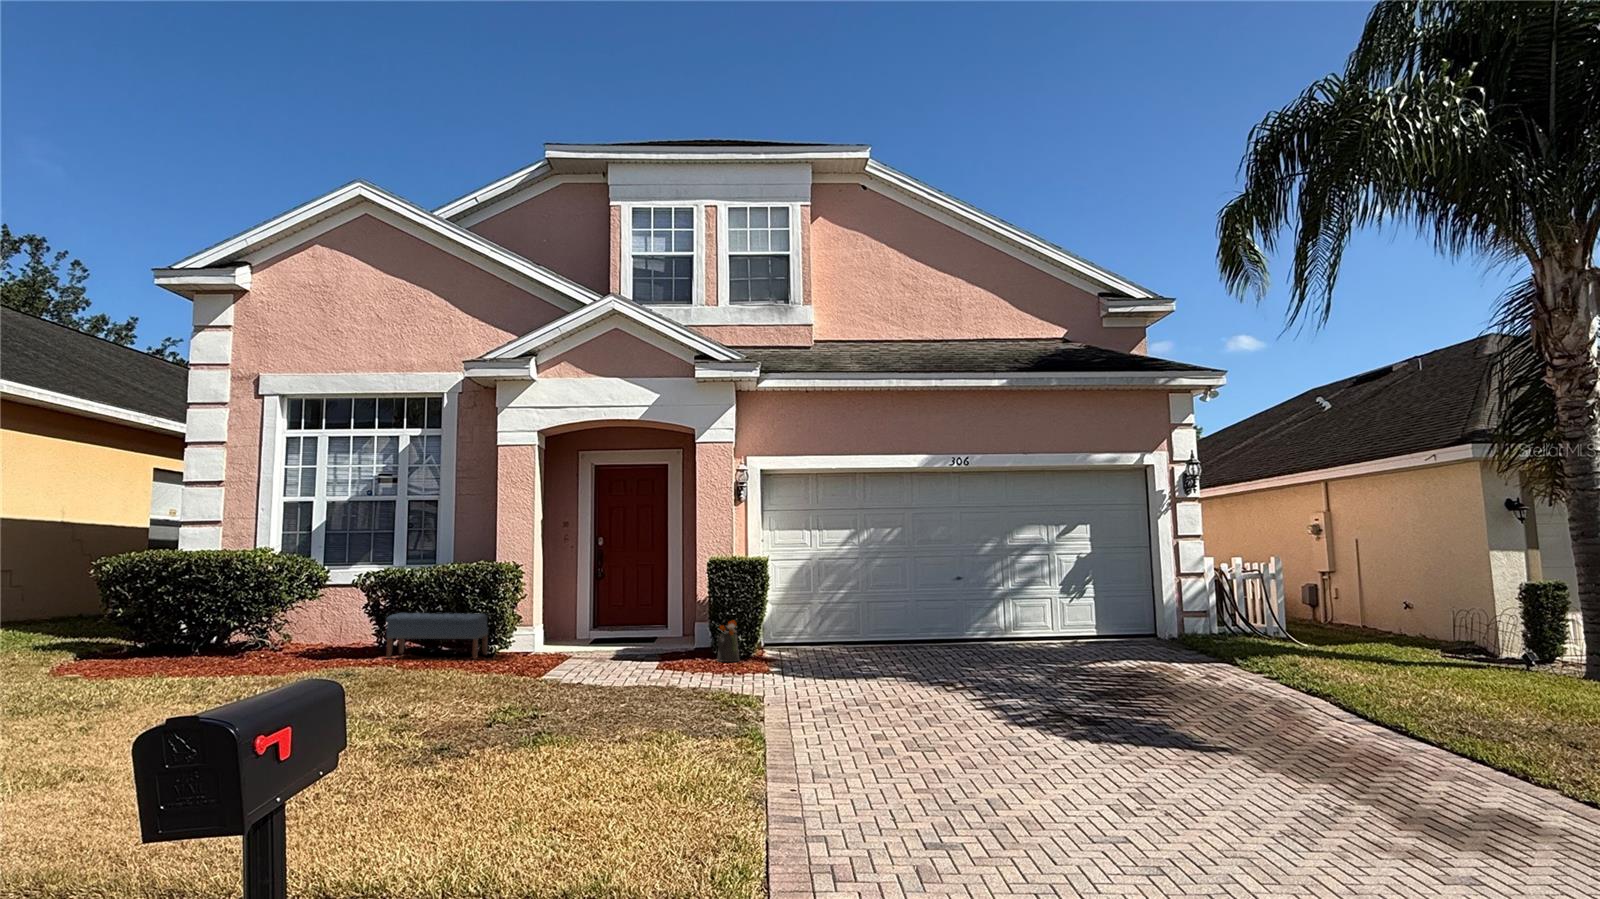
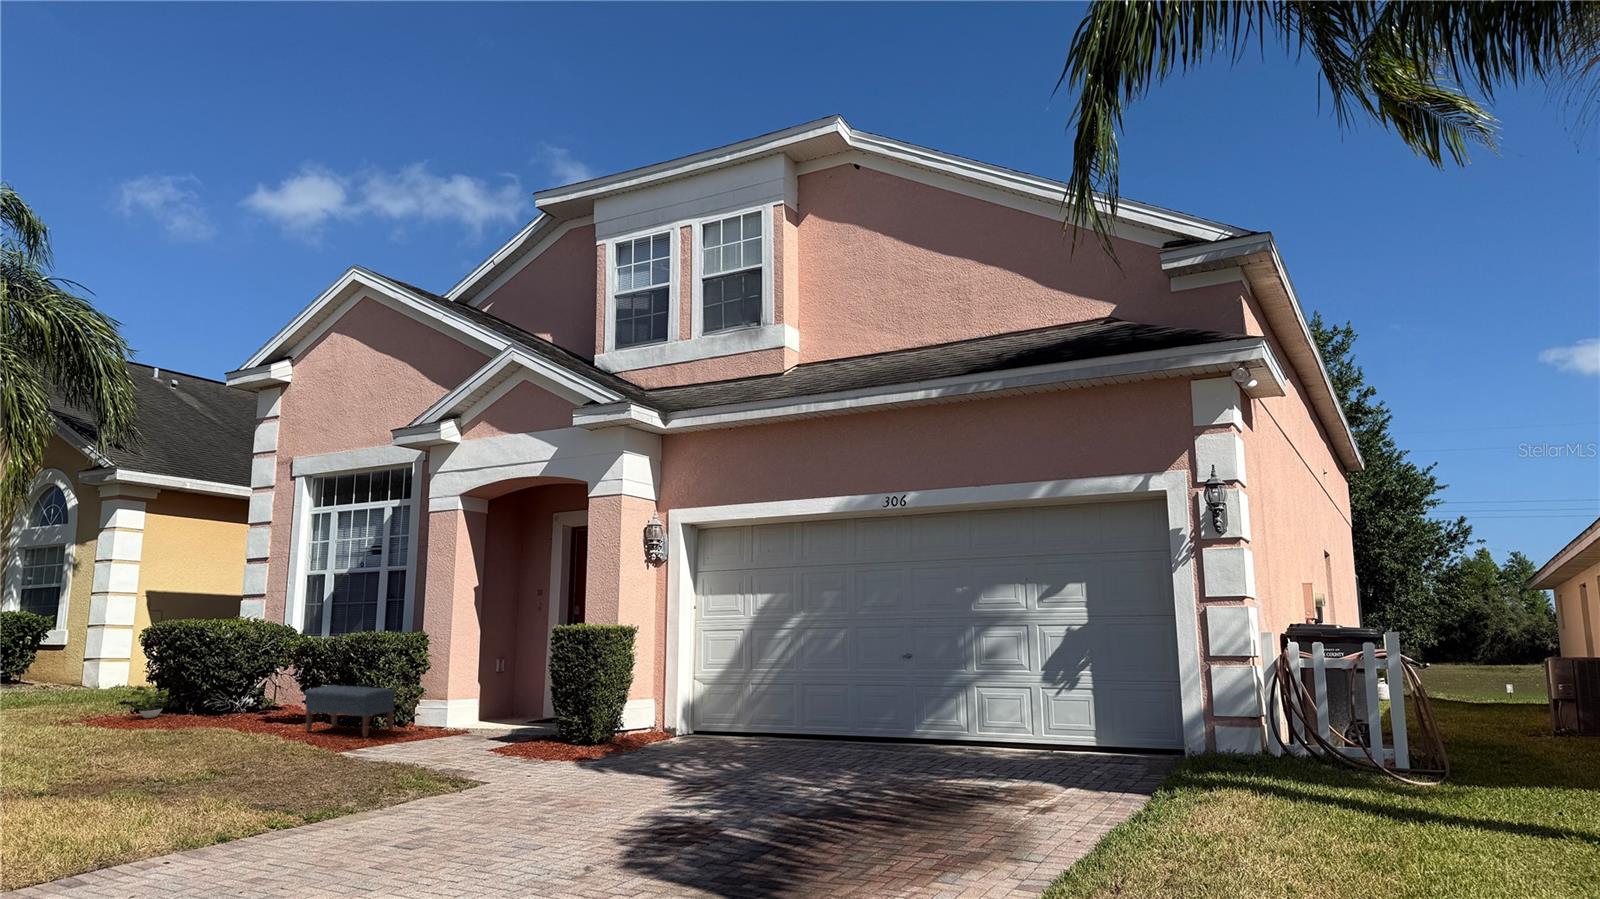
potted plant: none [89,621,141,657] -> present [131,687,169,718]
watering can: present [717,621,739,662] -> none [551,707,591,757]

